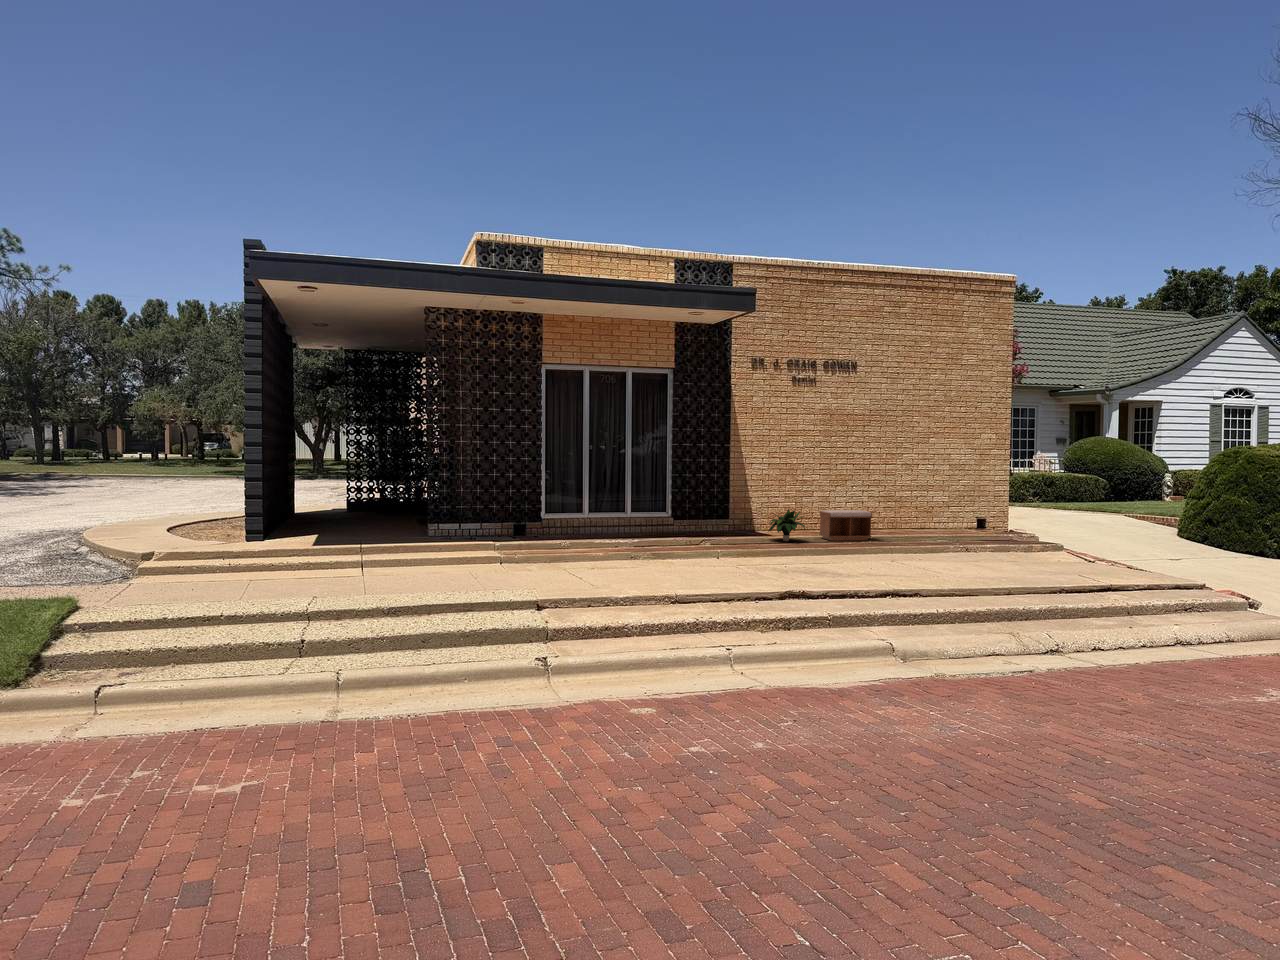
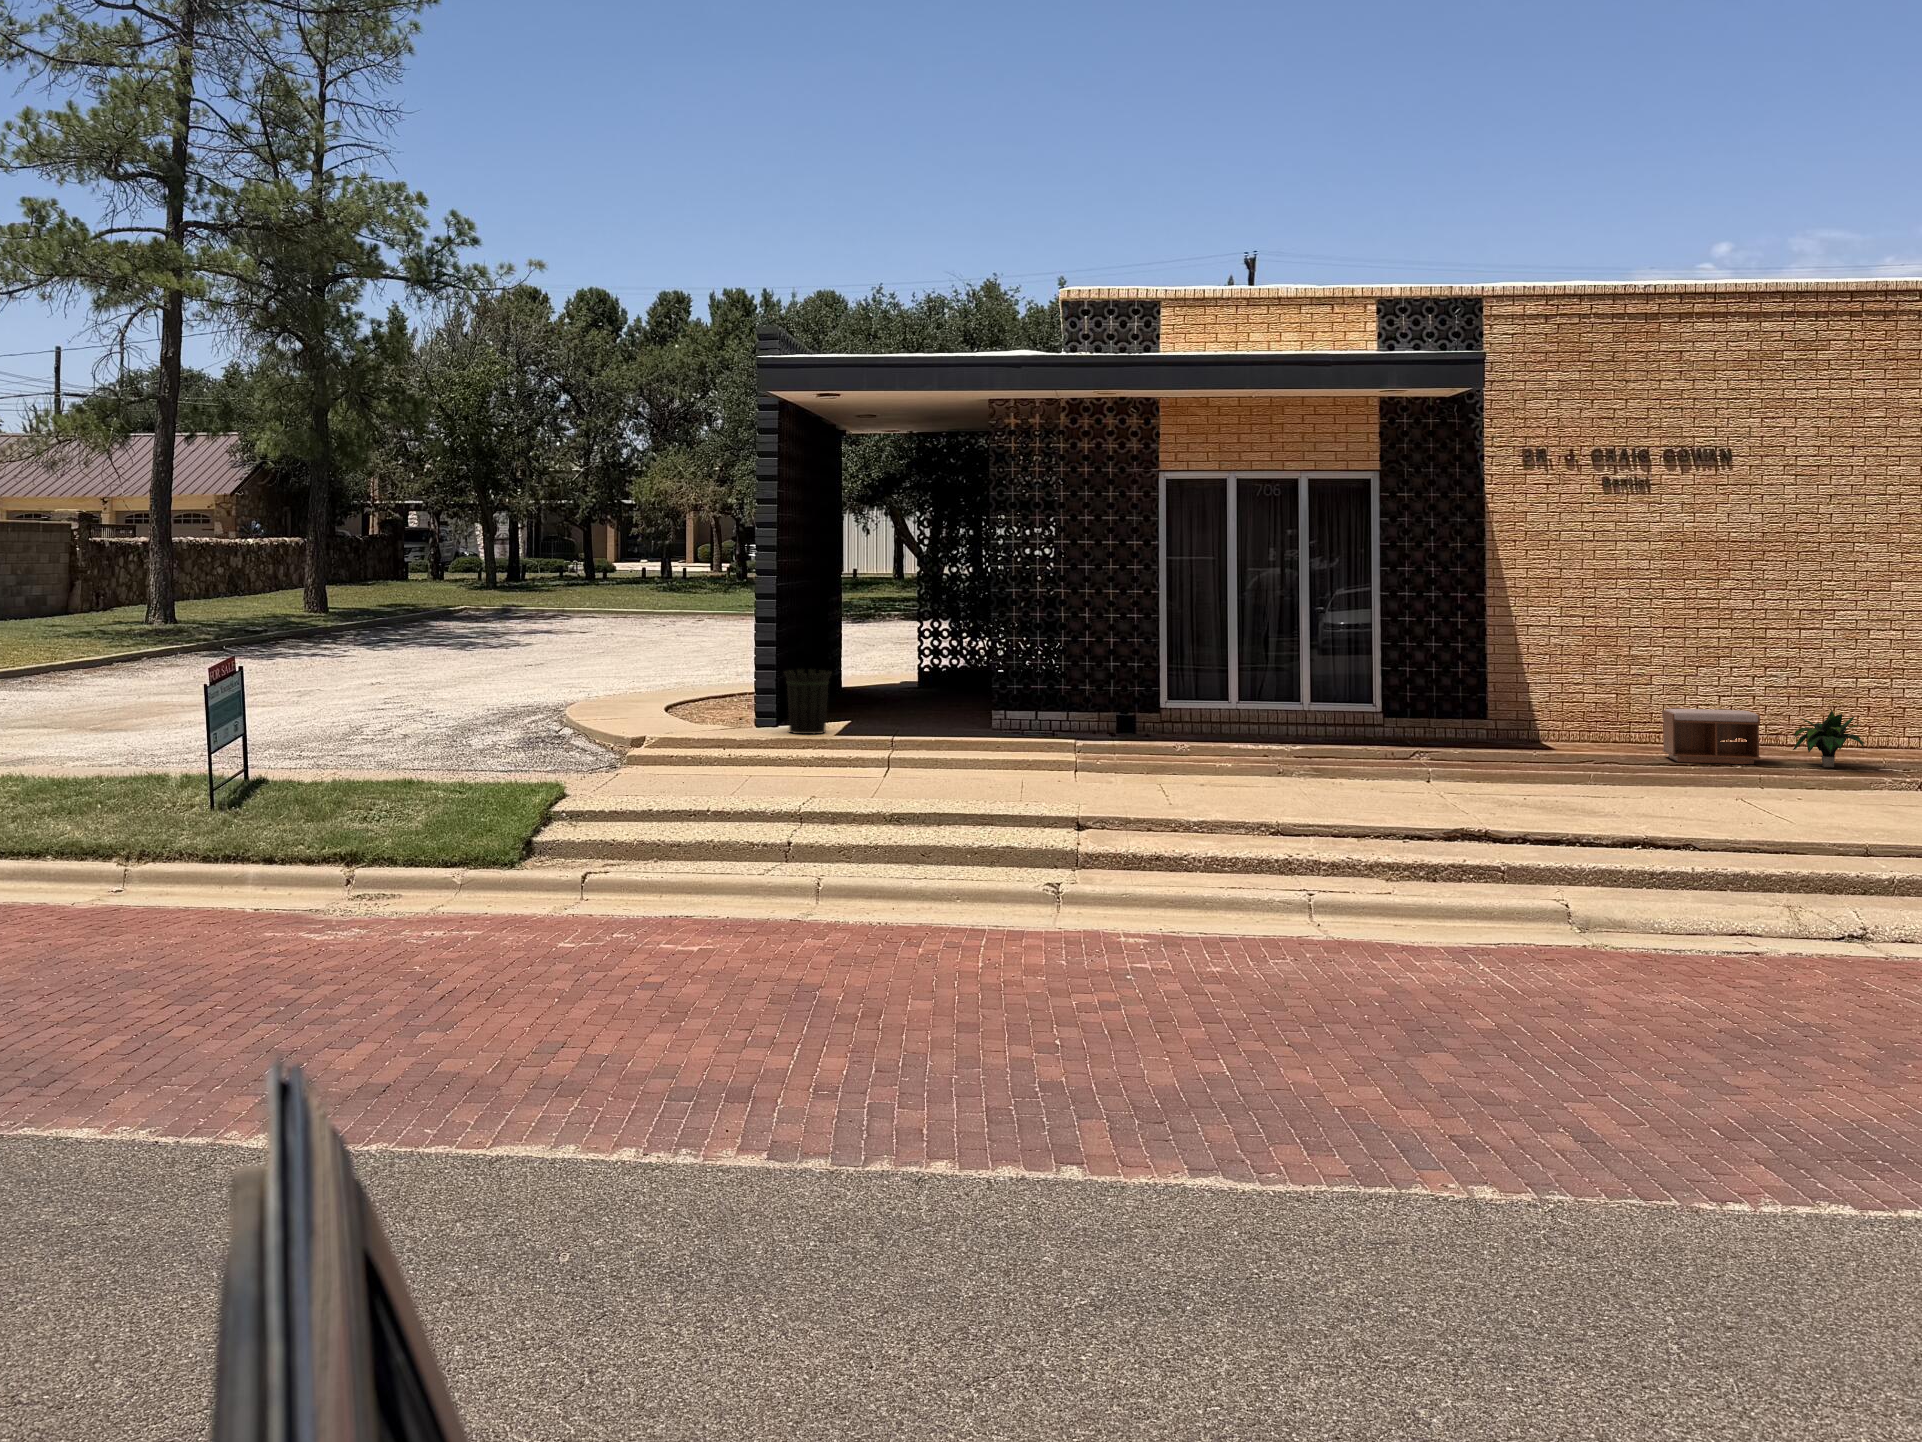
waste bin: none [269,498,307,545] -> present [784,669,831,734]
potted plant: present [768,509,805,541] -> present [1793,710,1865,767]

